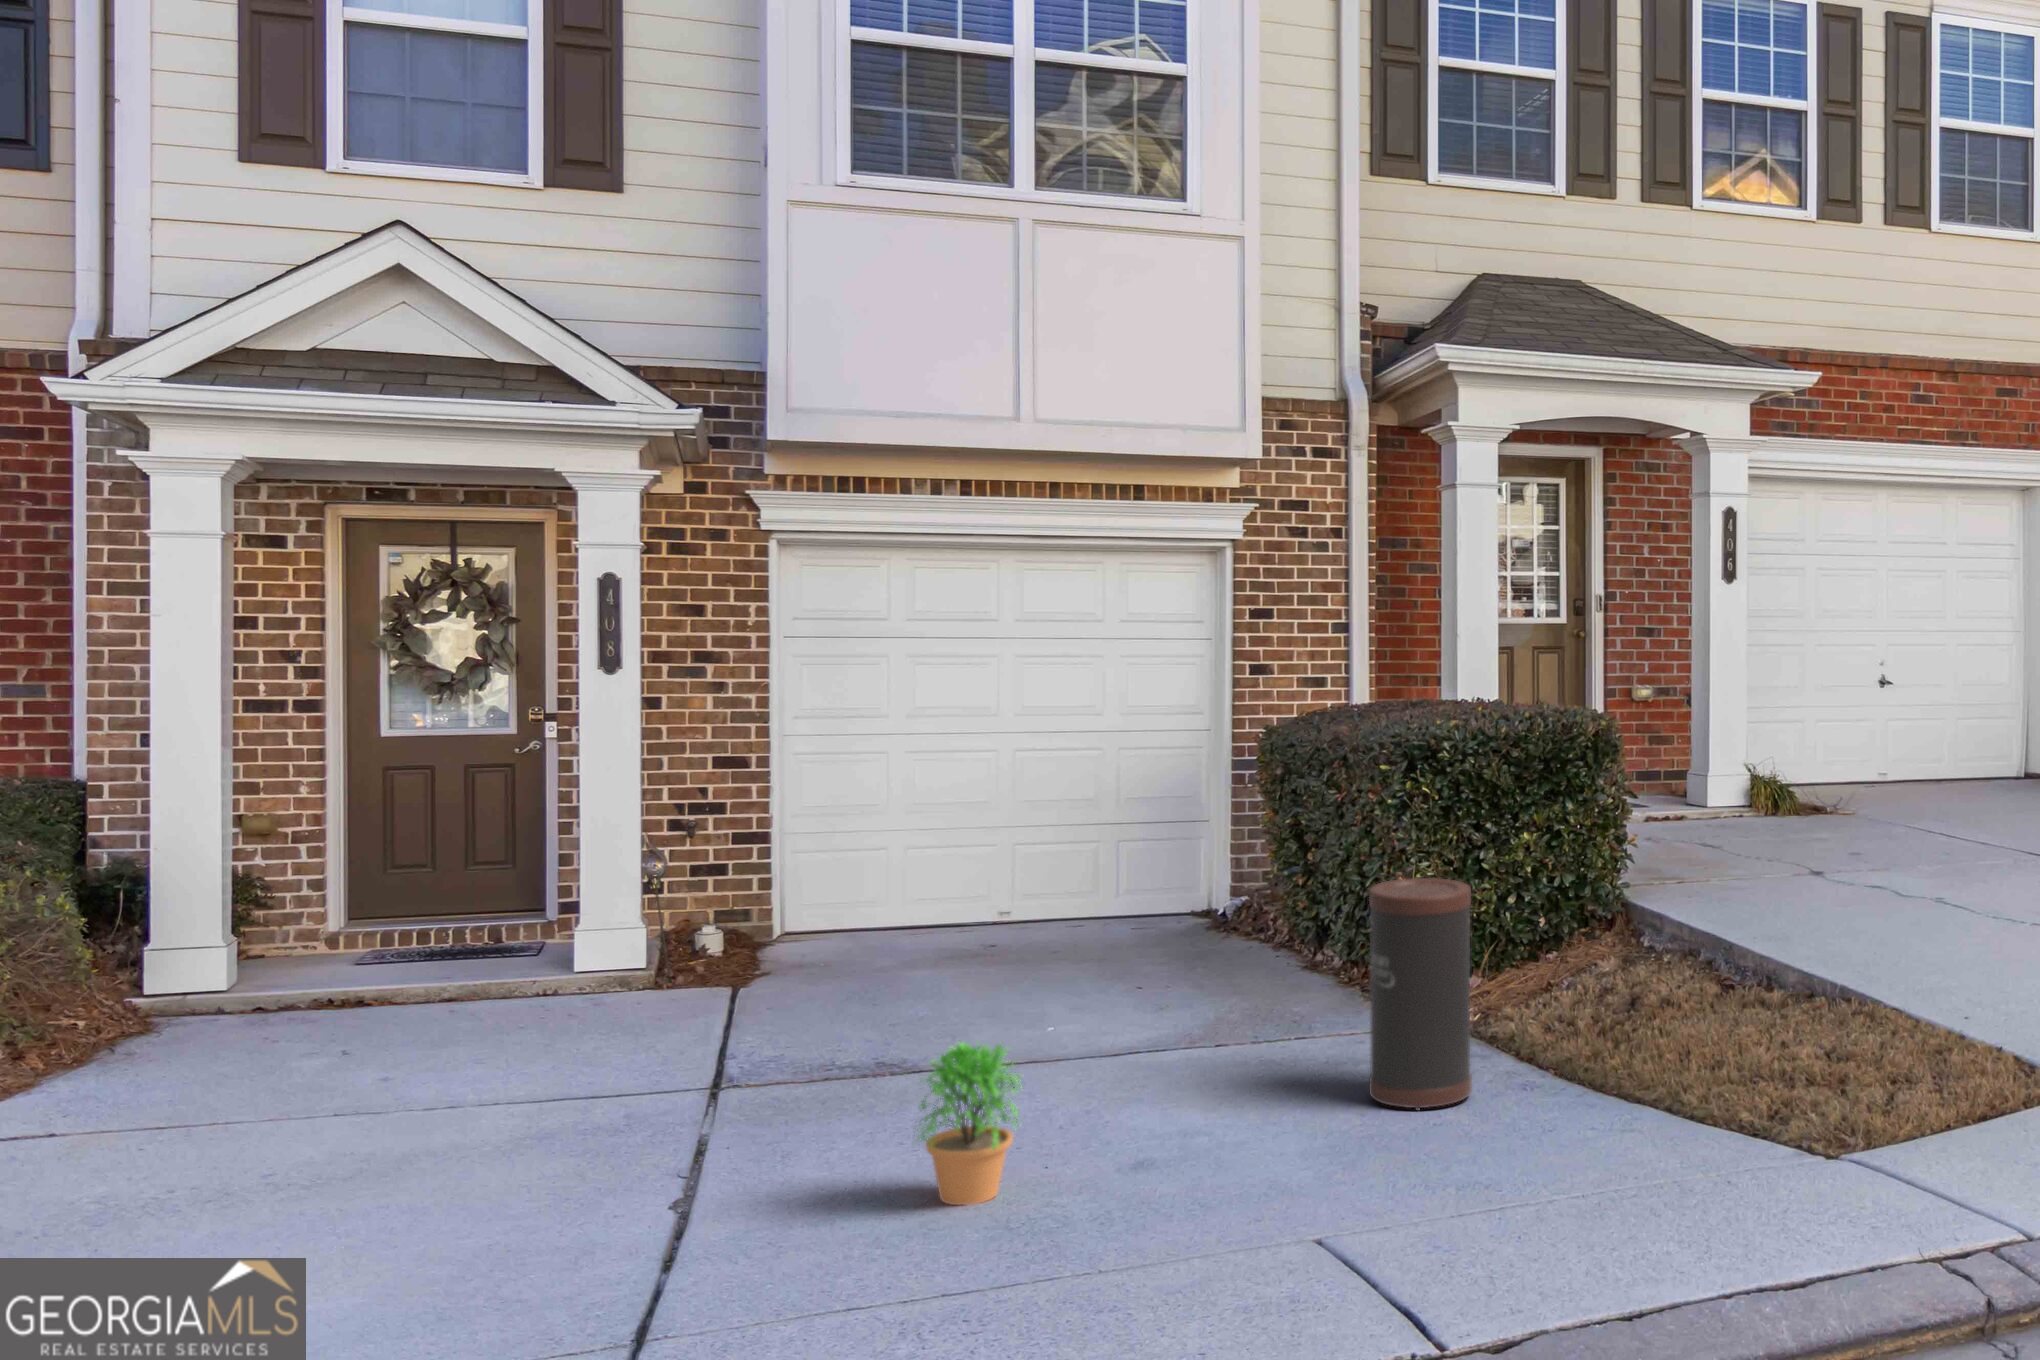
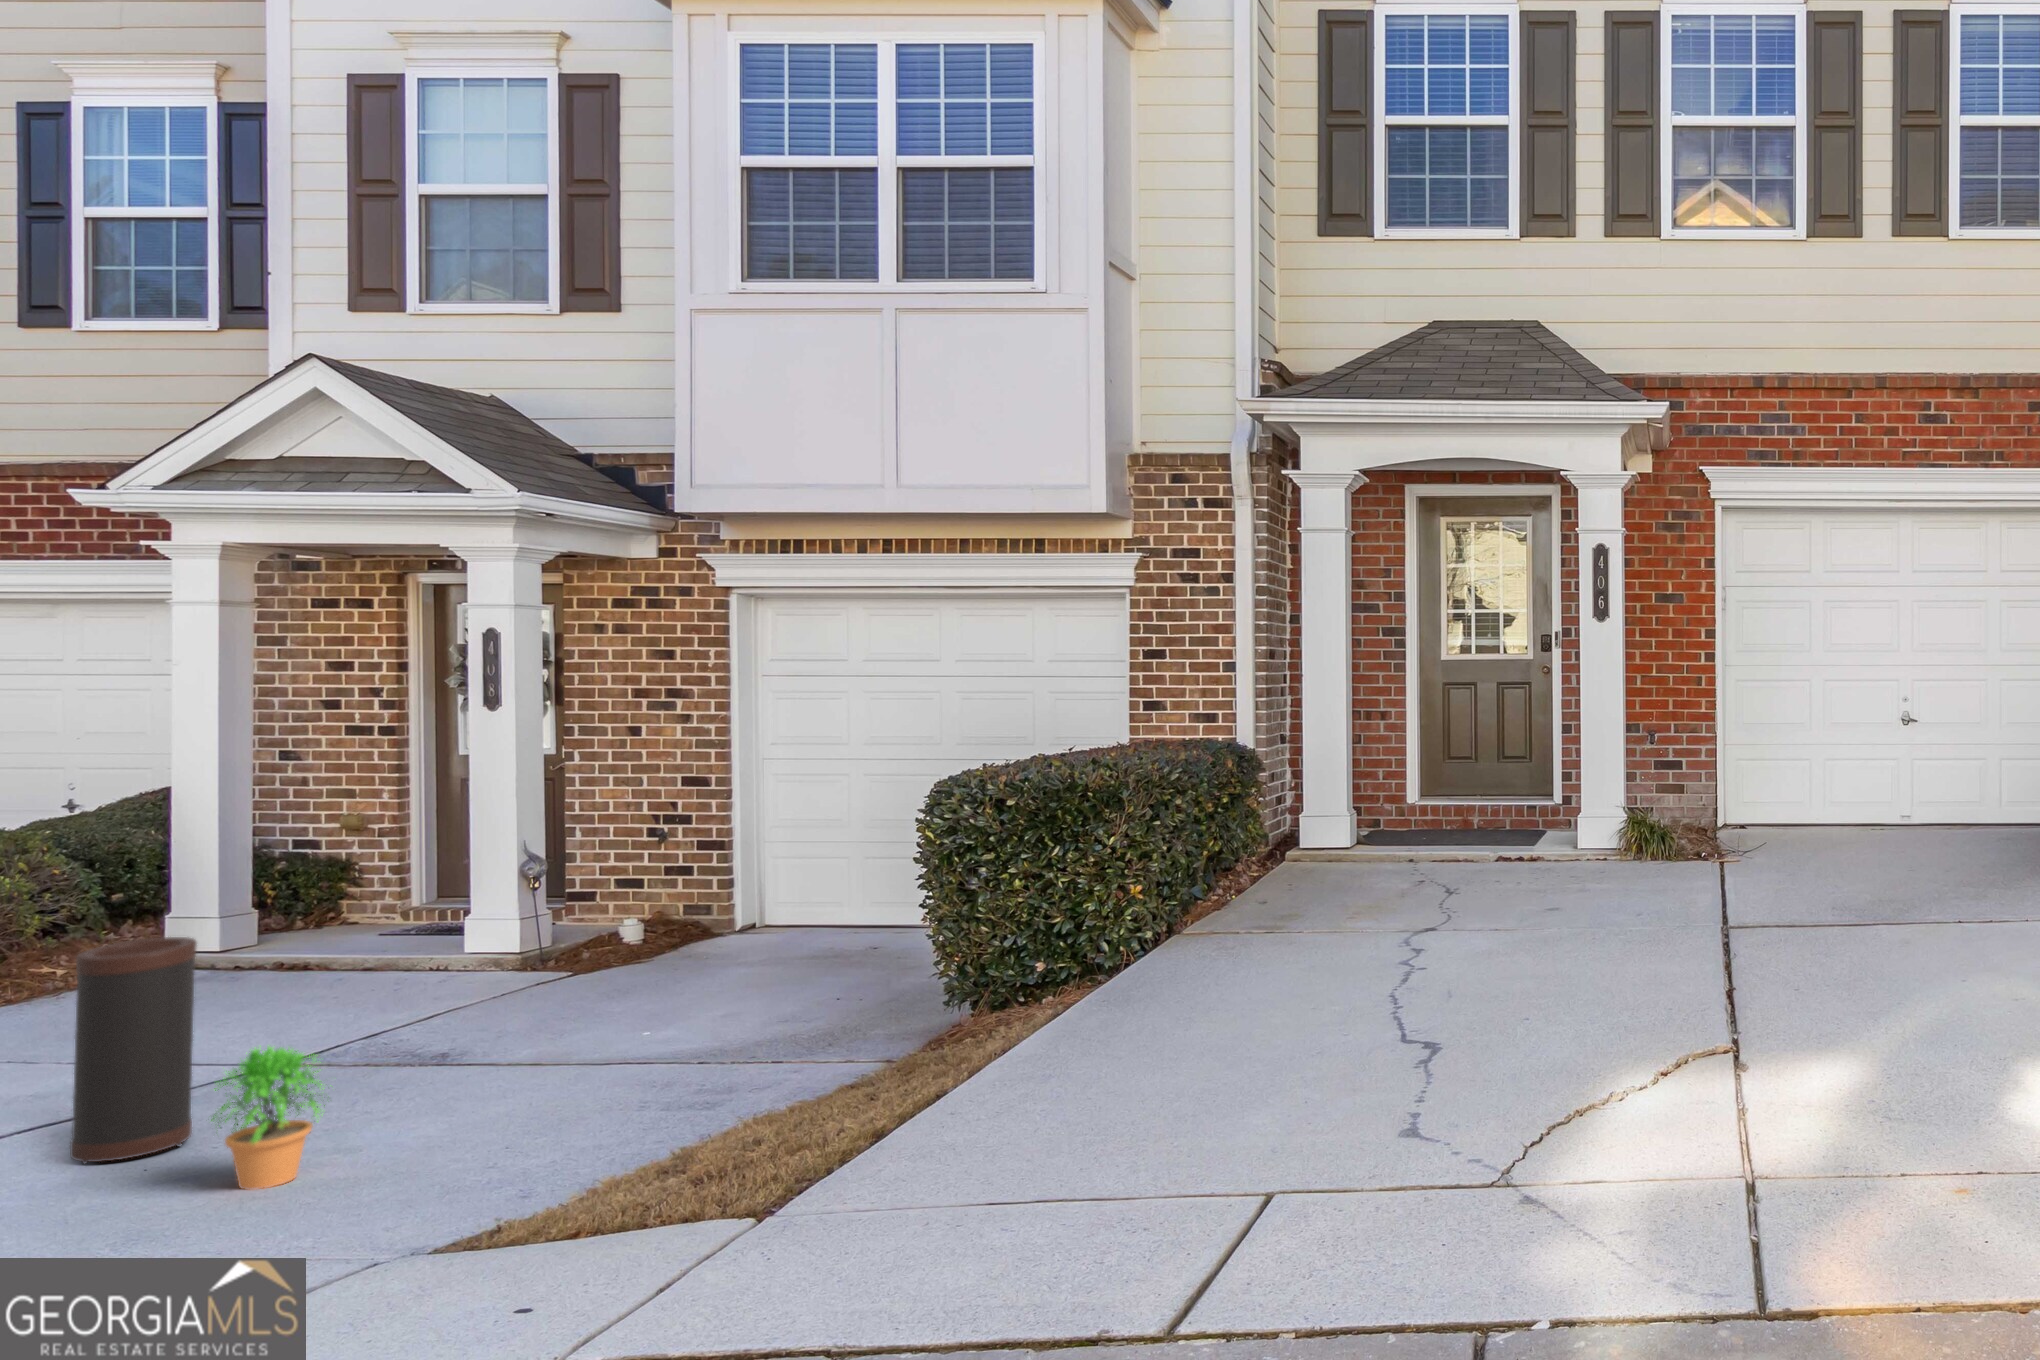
trash can: present [1369,878,1472,1111] -> present [70,937,197,1164]

